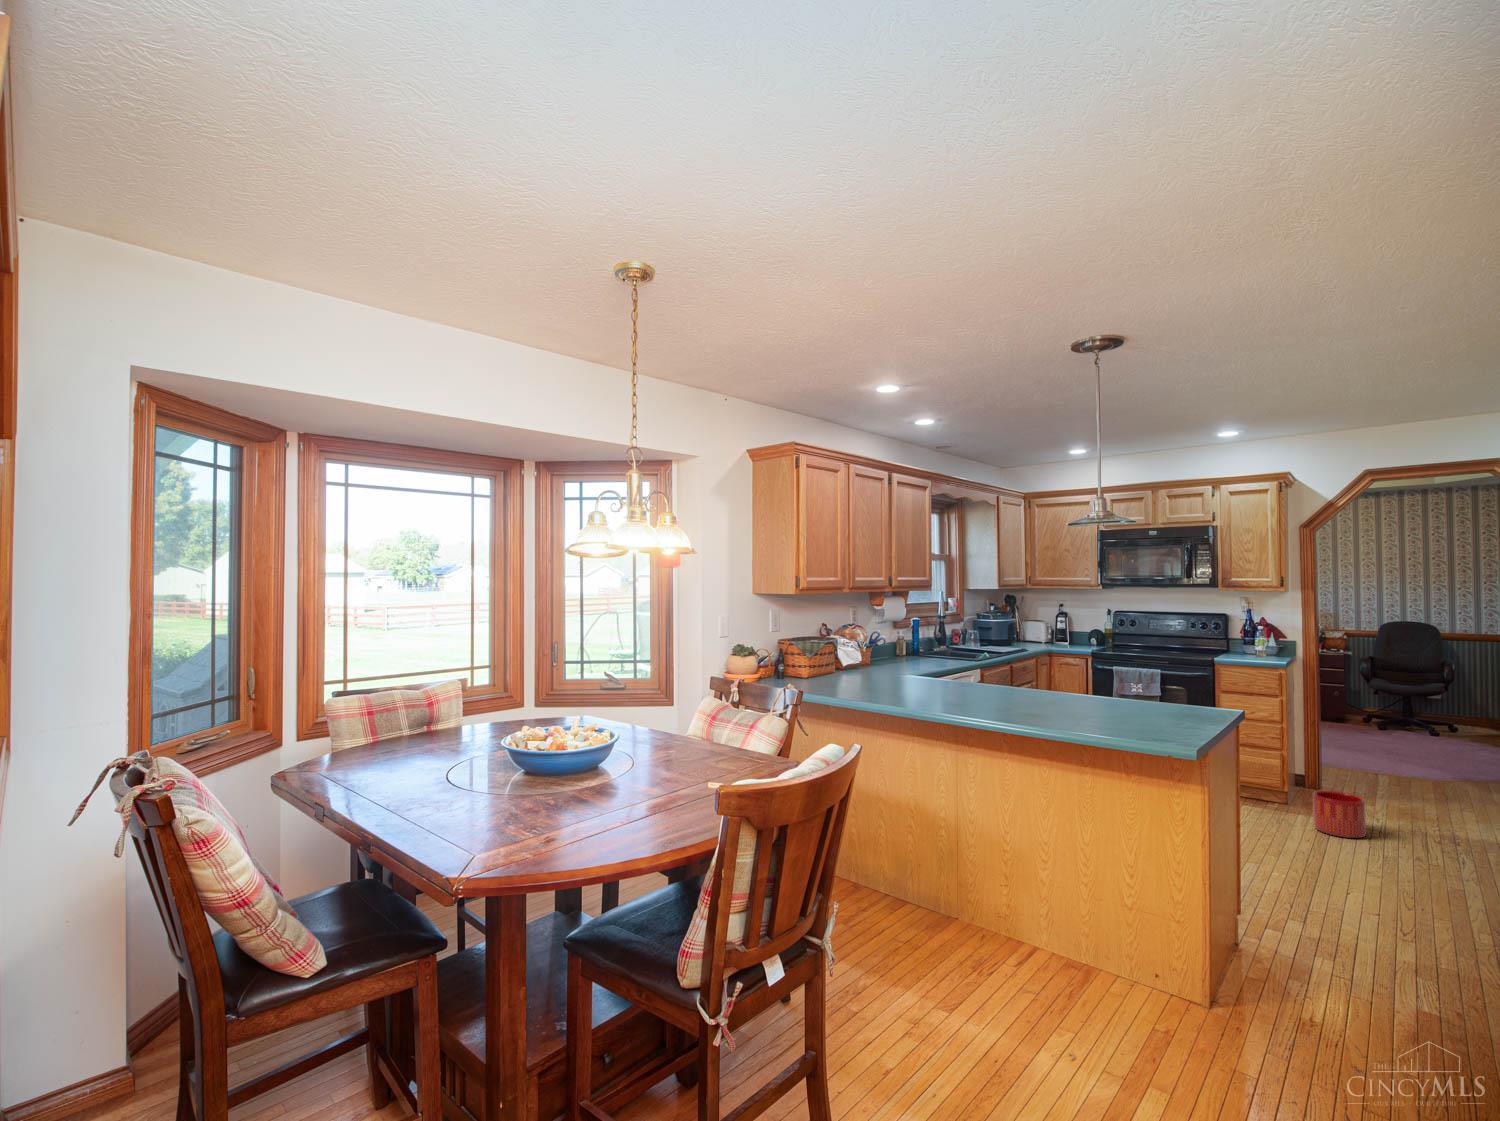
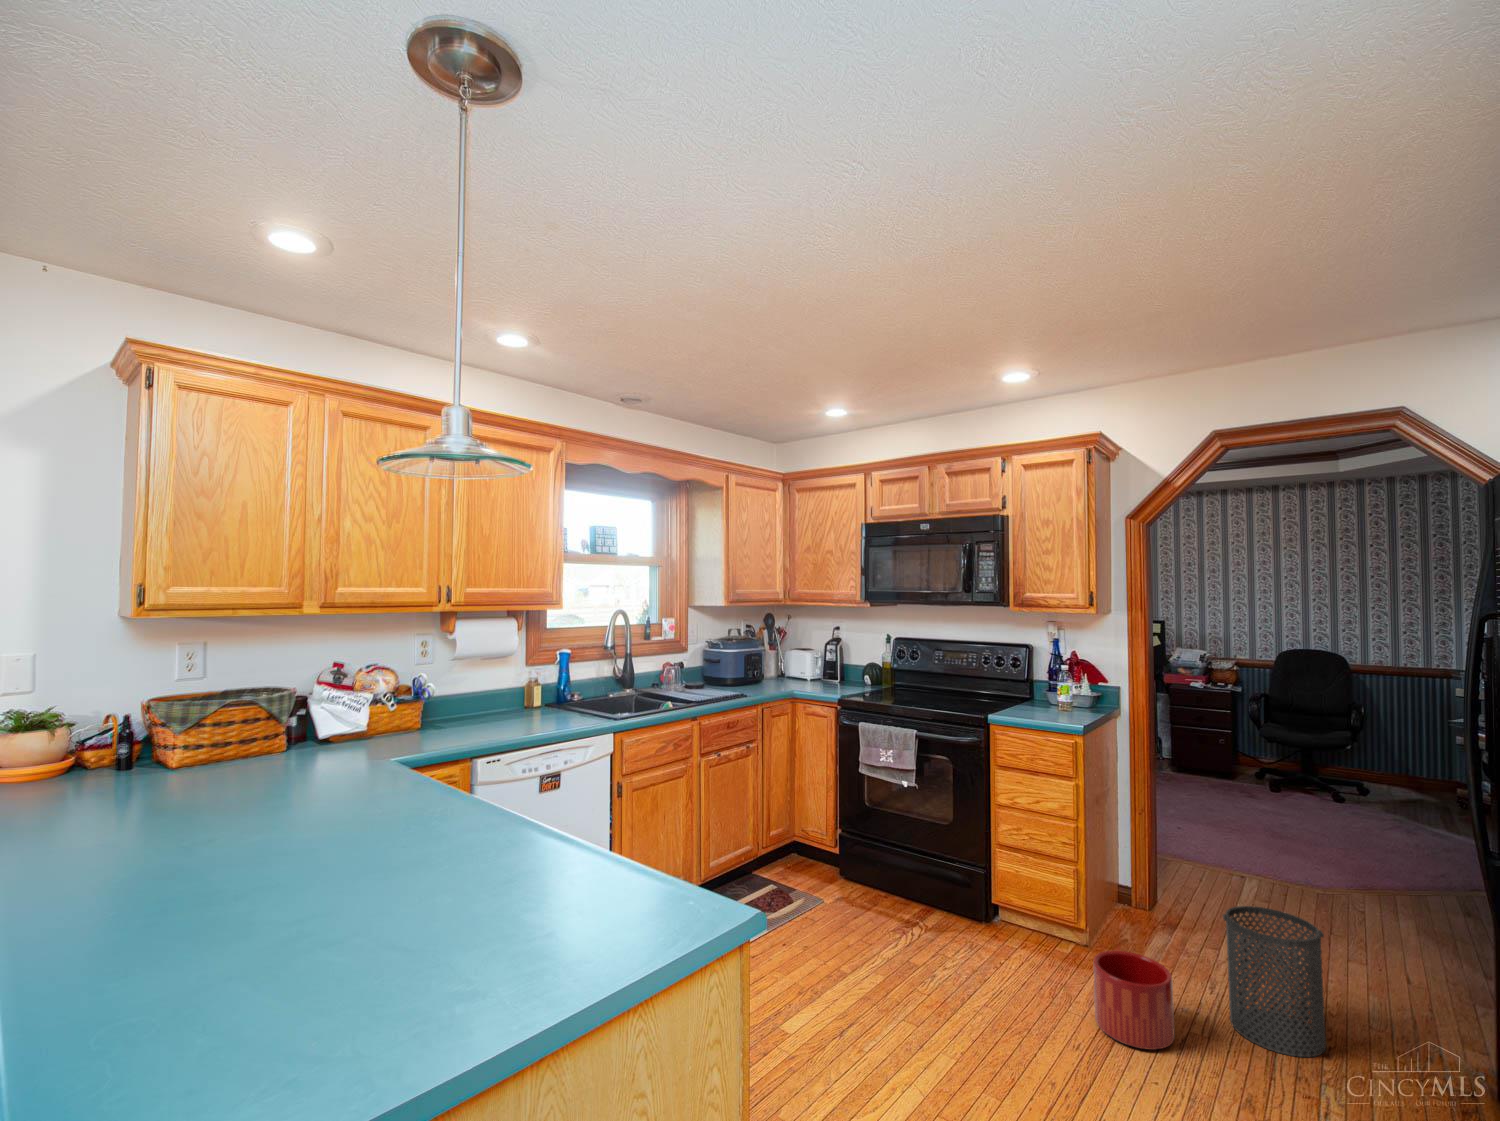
trash can: none [1392,765,1458,842] -> present [1223,906,1326,1057]

